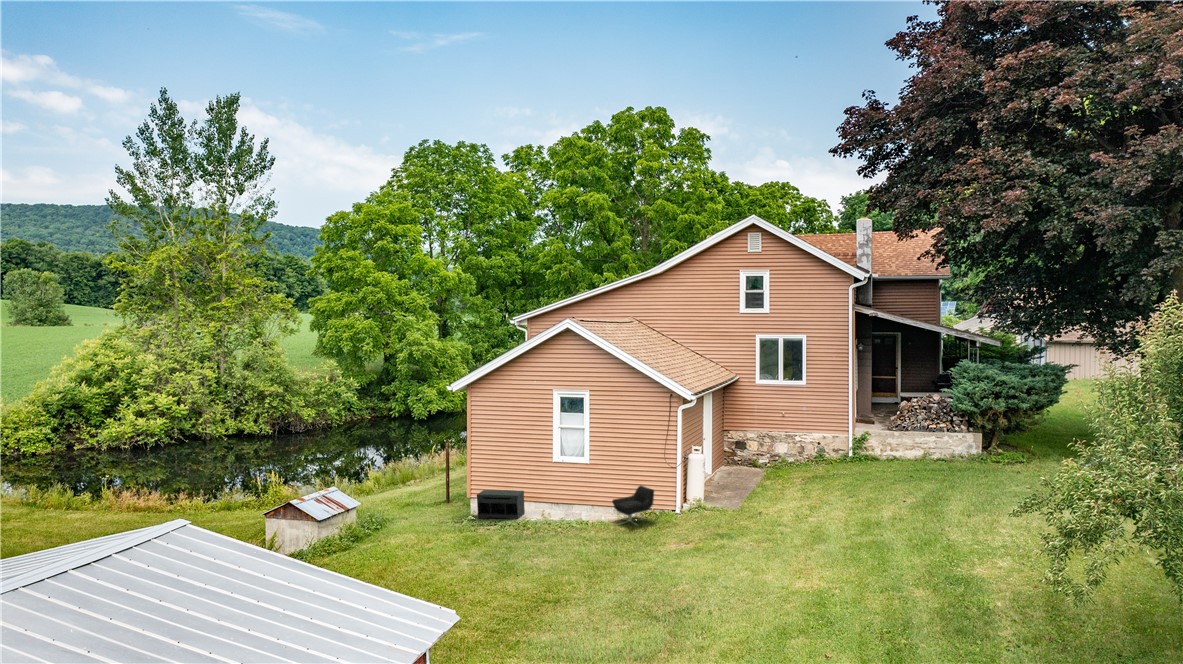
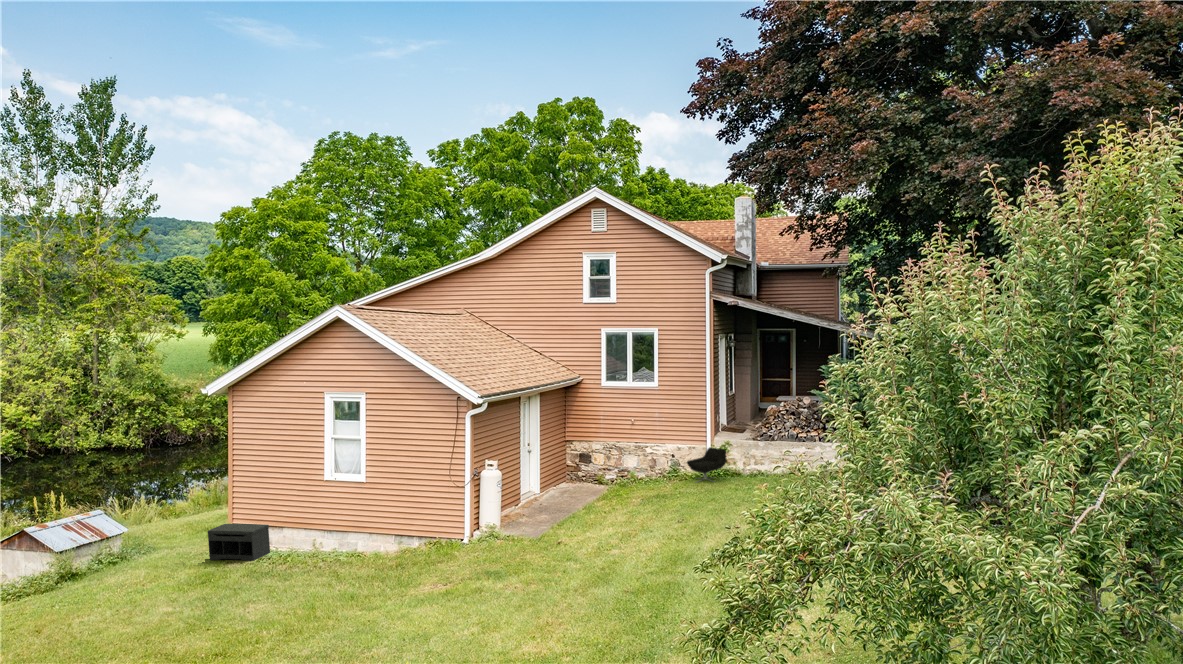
lounge chair: present [612,486,654,525] -> present [687,447,726,482]

